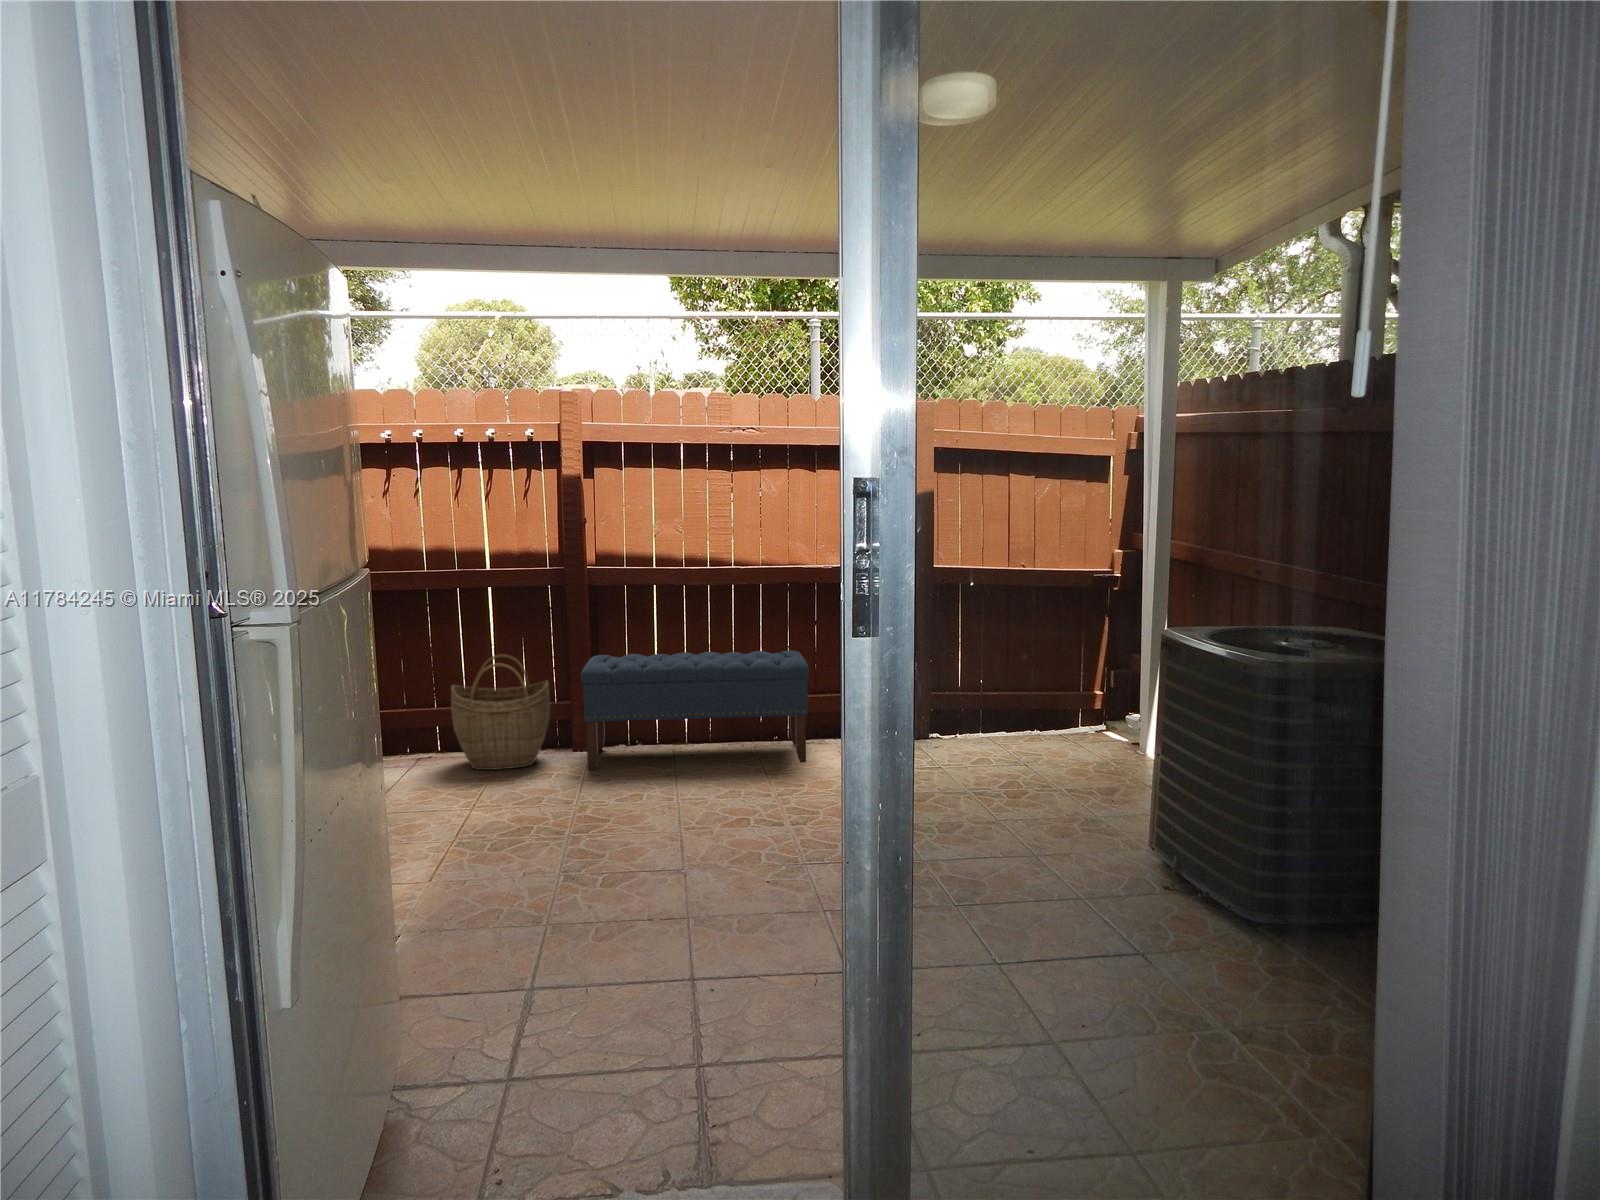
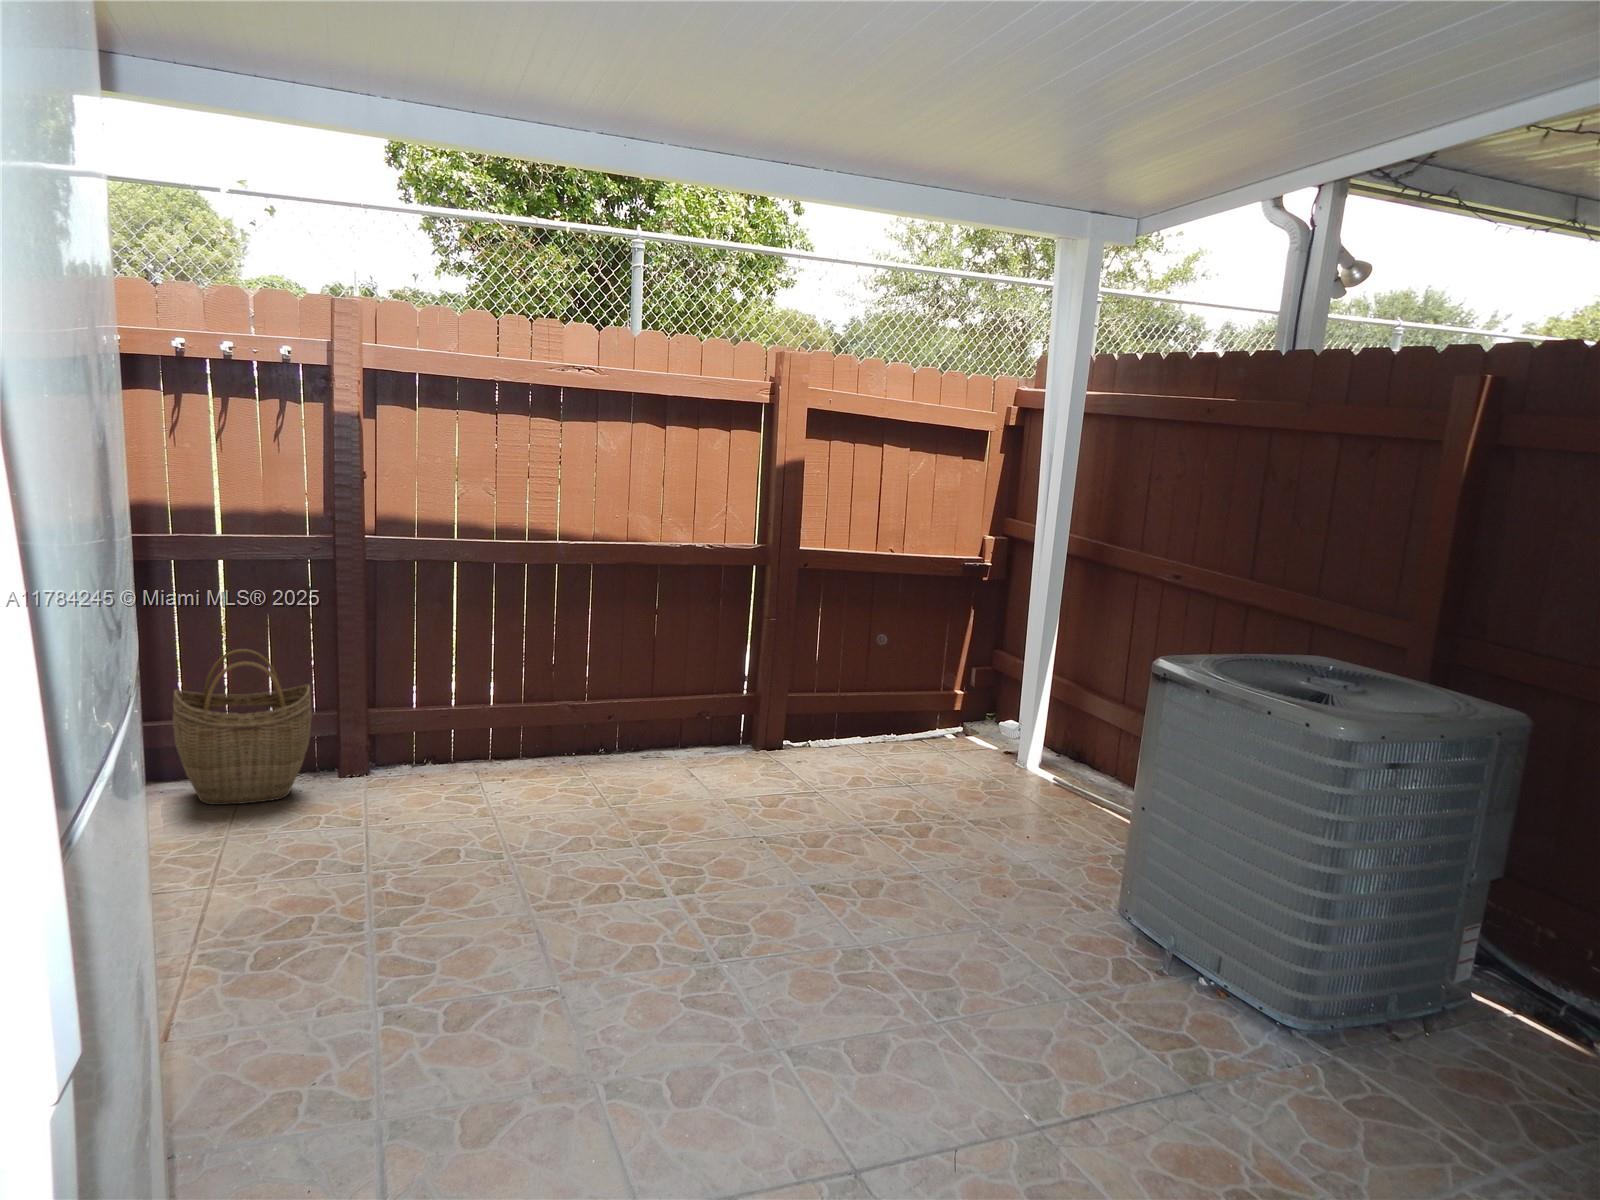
bench: present [581,651,809,770] -> none [361,649,660,803]

